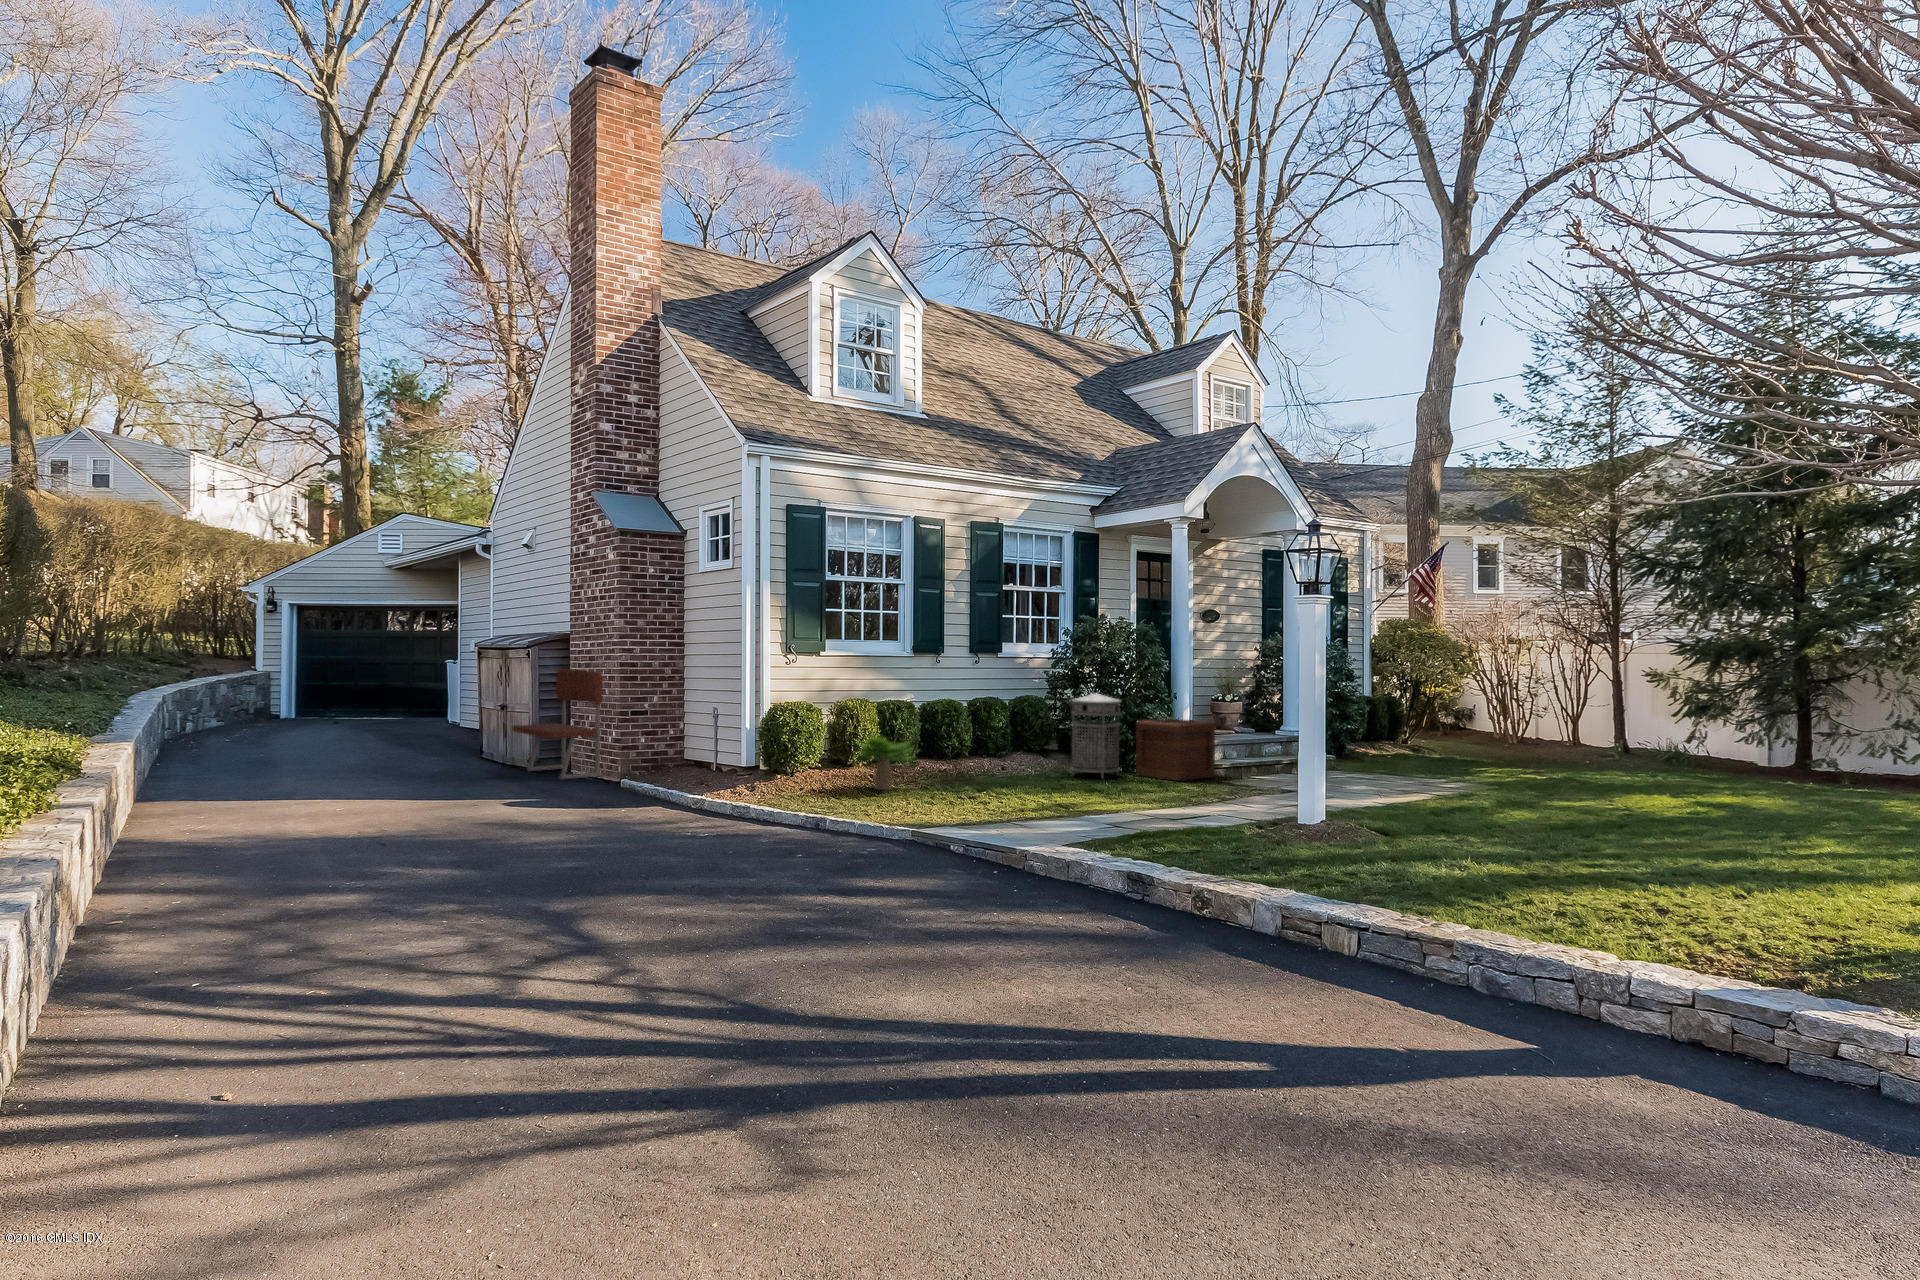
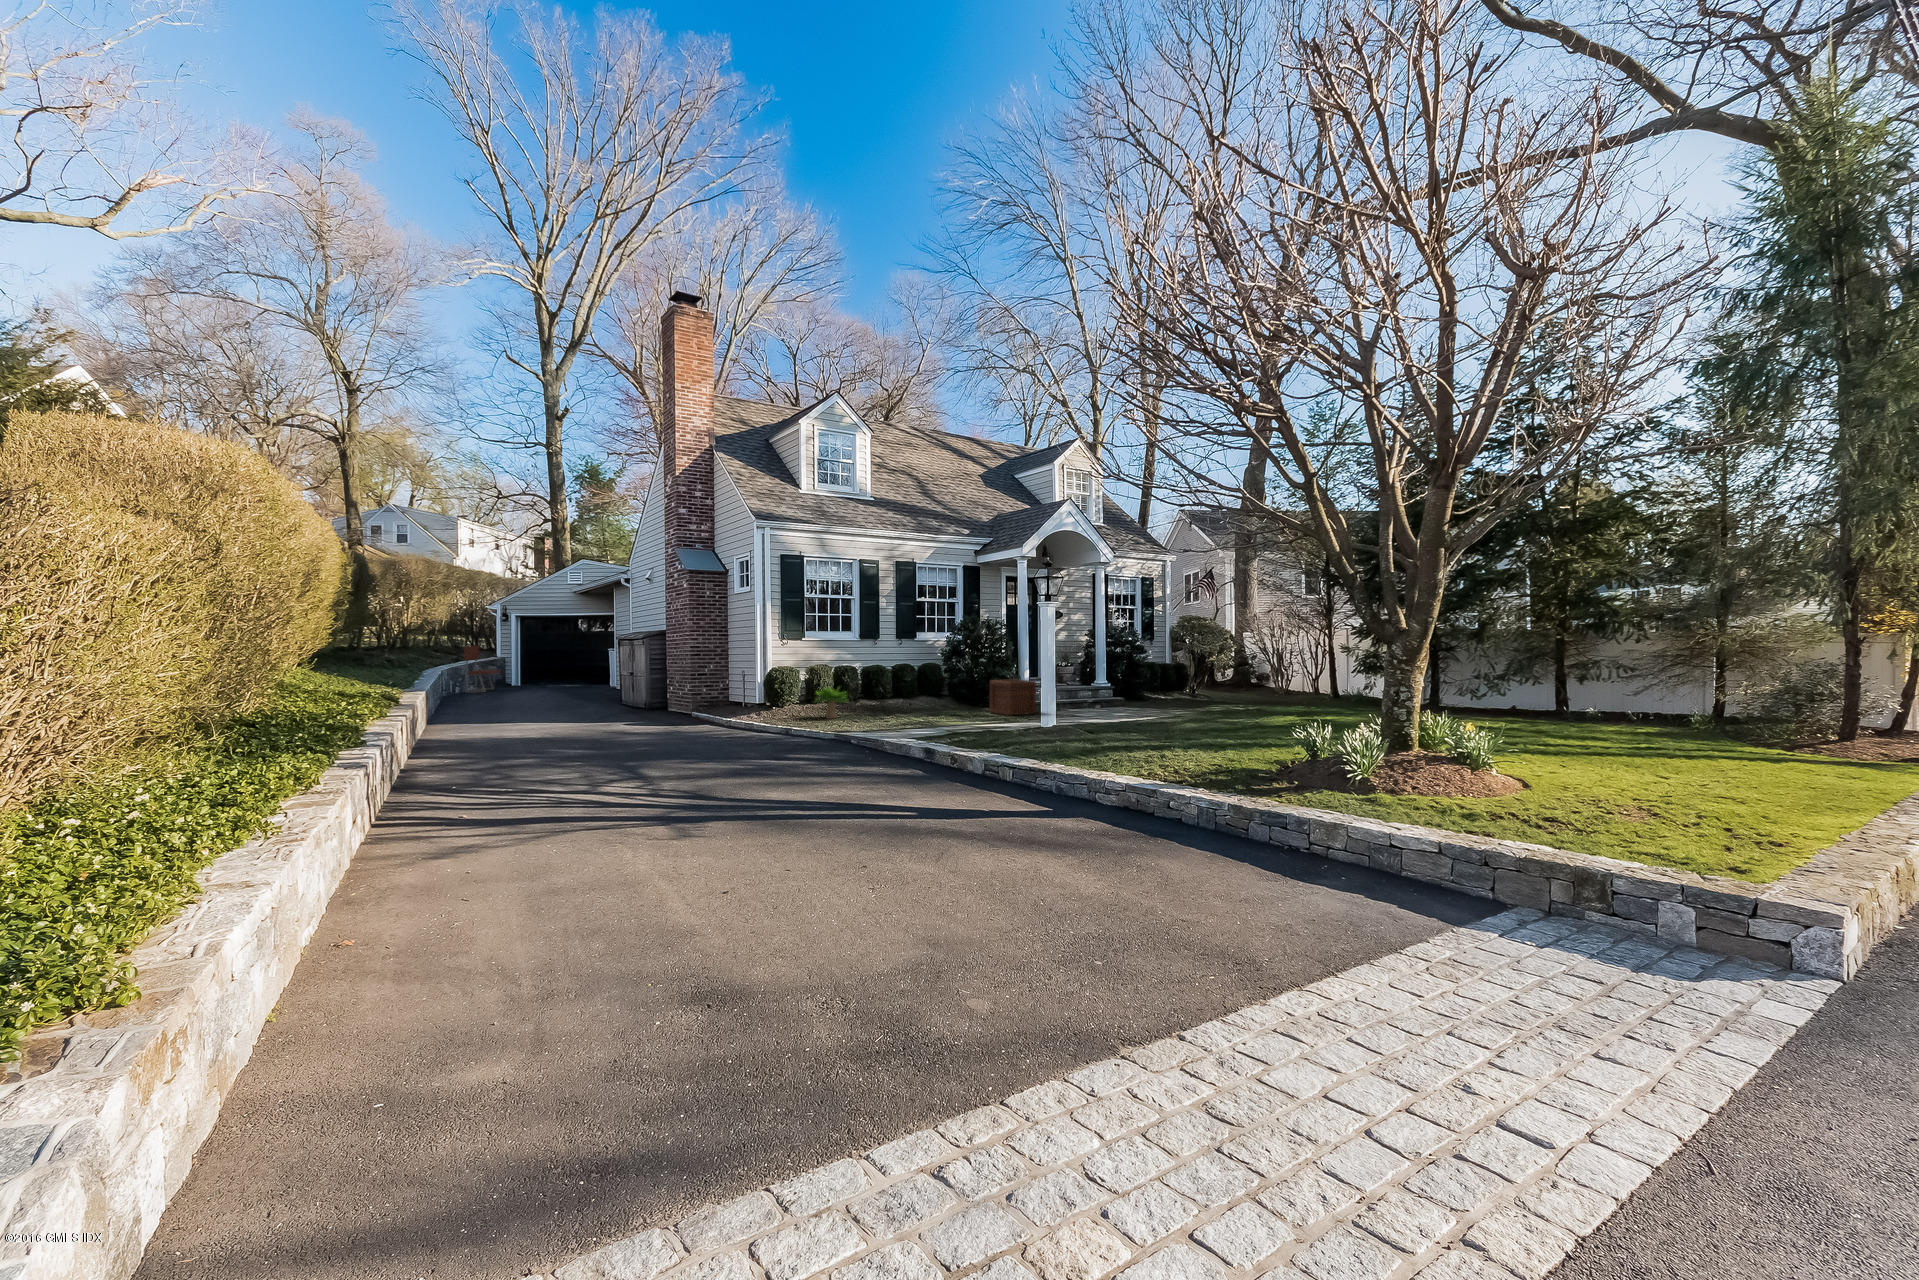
bench: present [512,669,603,779] -> present [464,646,500,693]
trash can: present [1071,694,1121,779] -> none [950,664,980,714]

